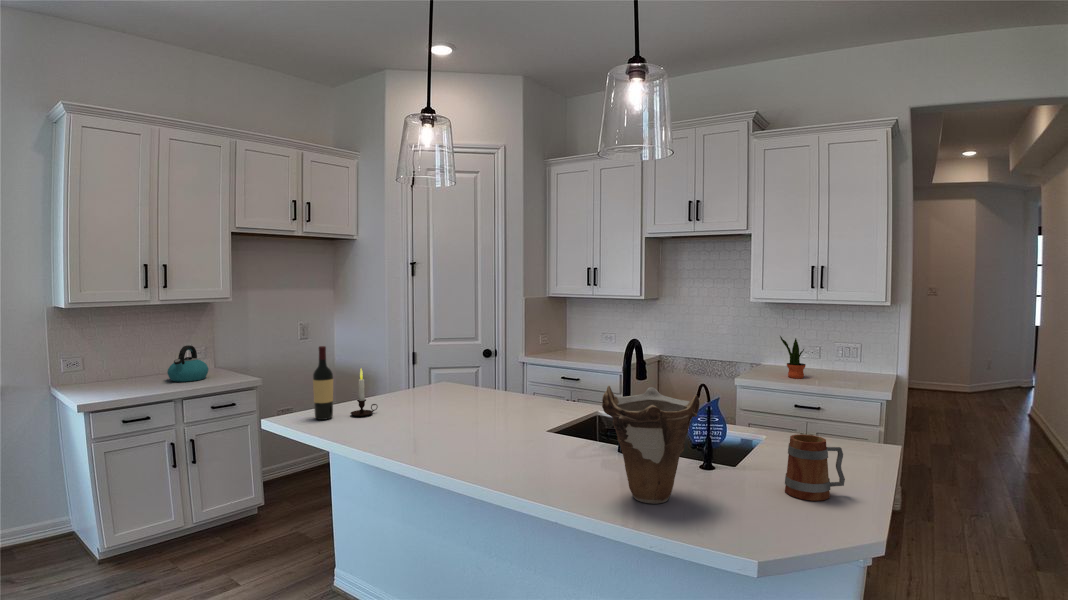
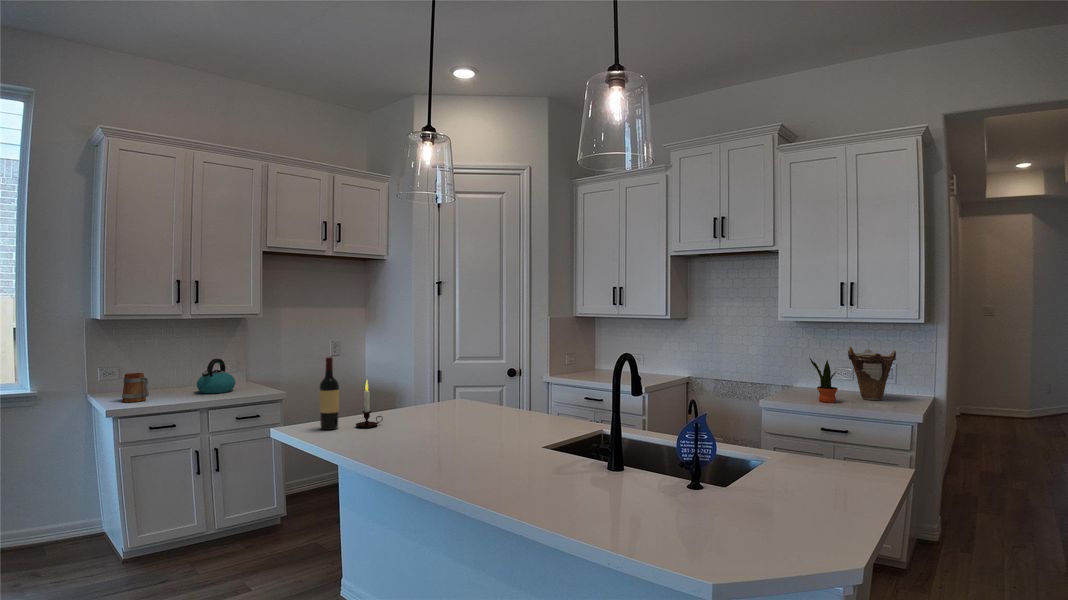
vase: present [602,386,699,504] -> present [848,346,896,400]
mug: present [785,434,845,501] -> present [122,373,149,402]

